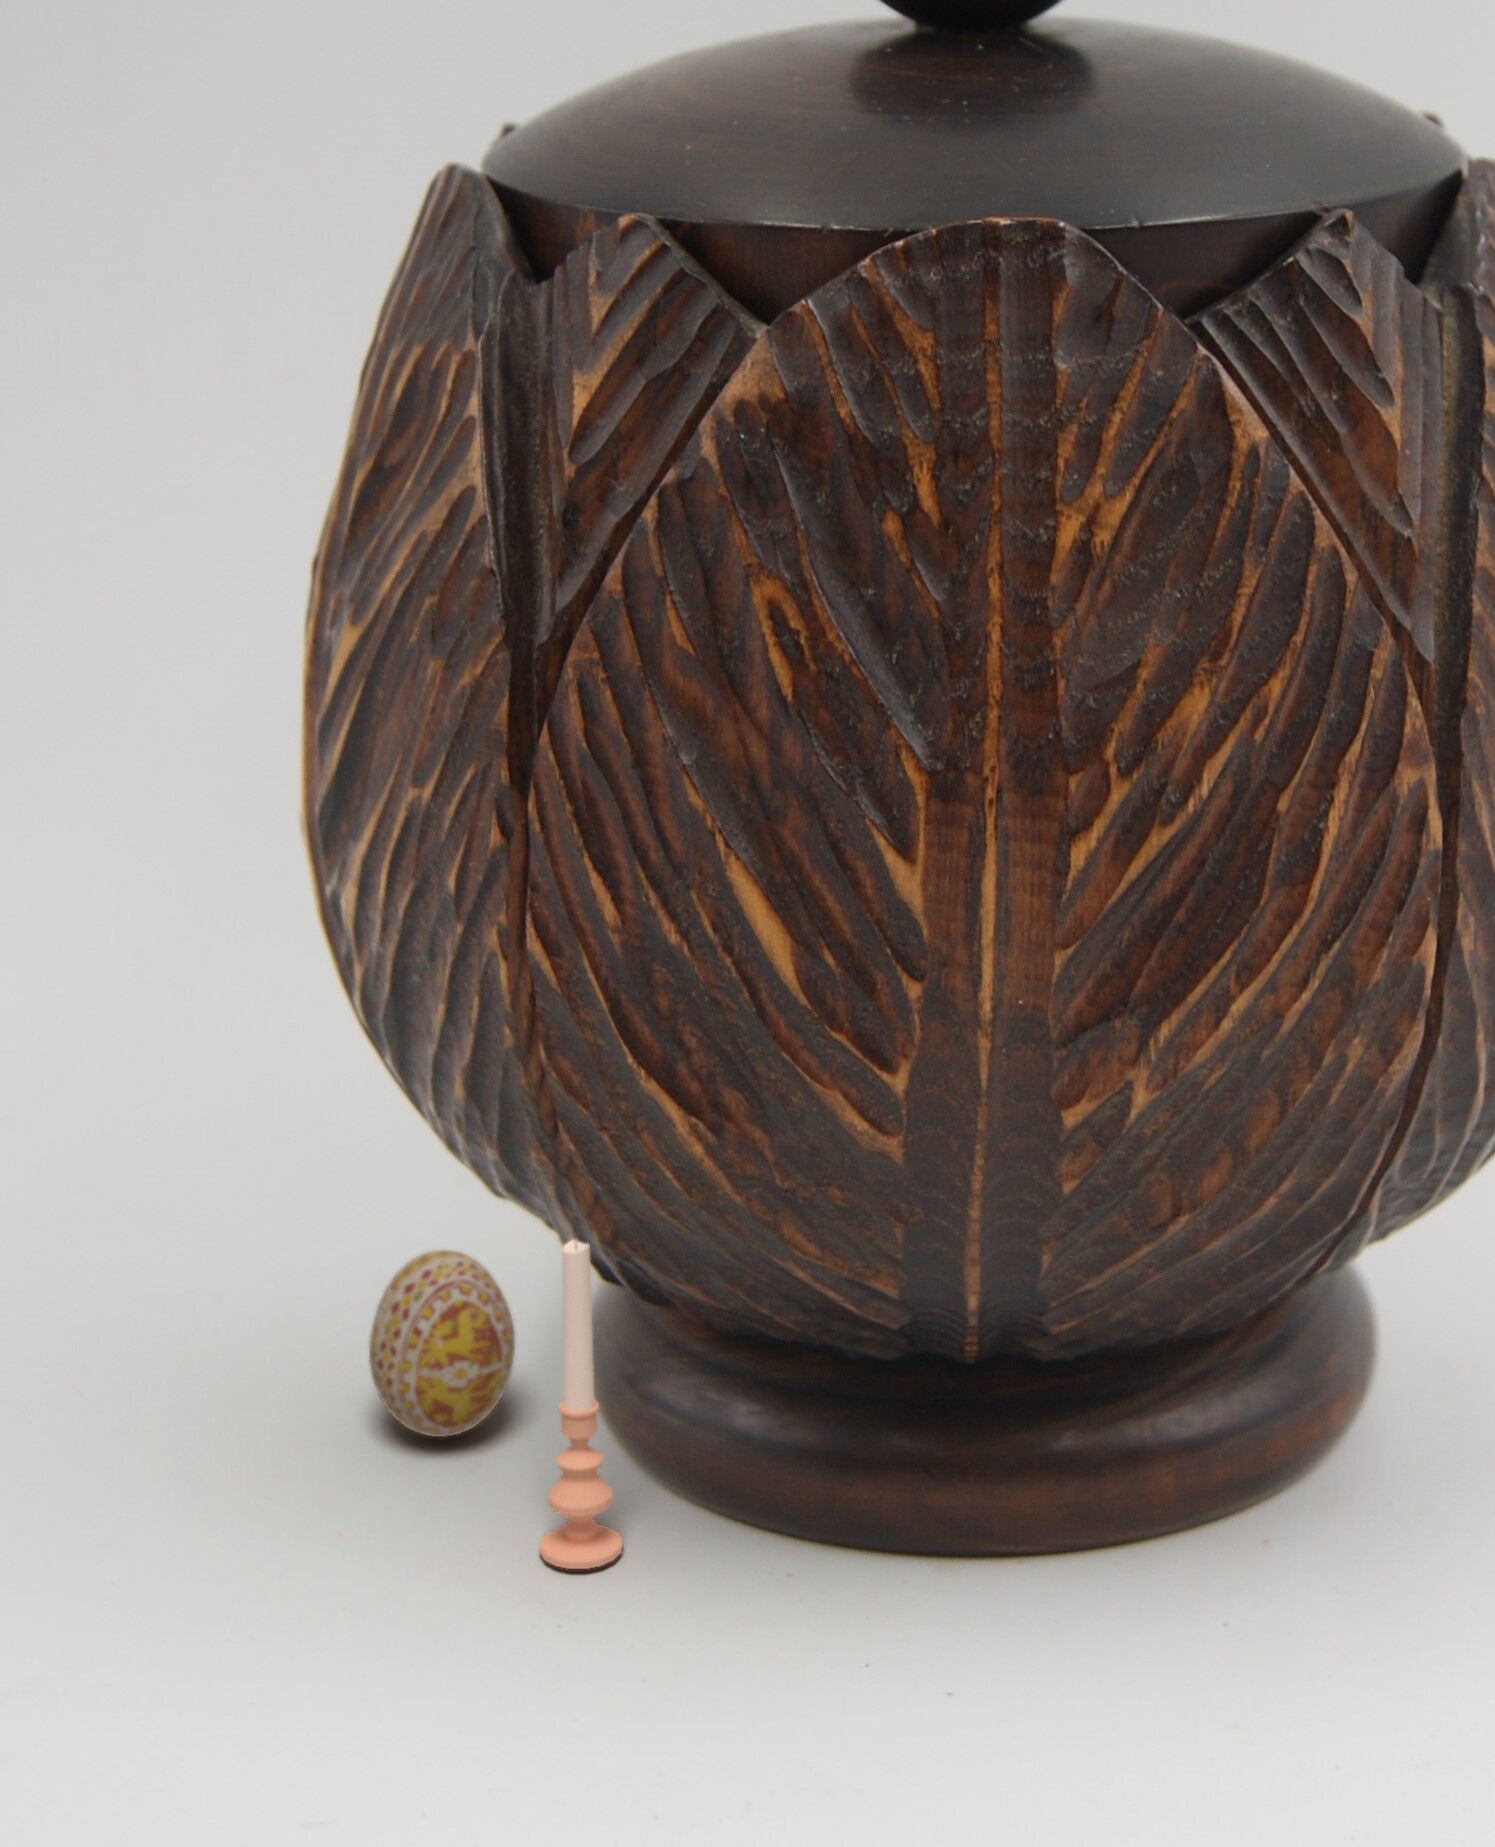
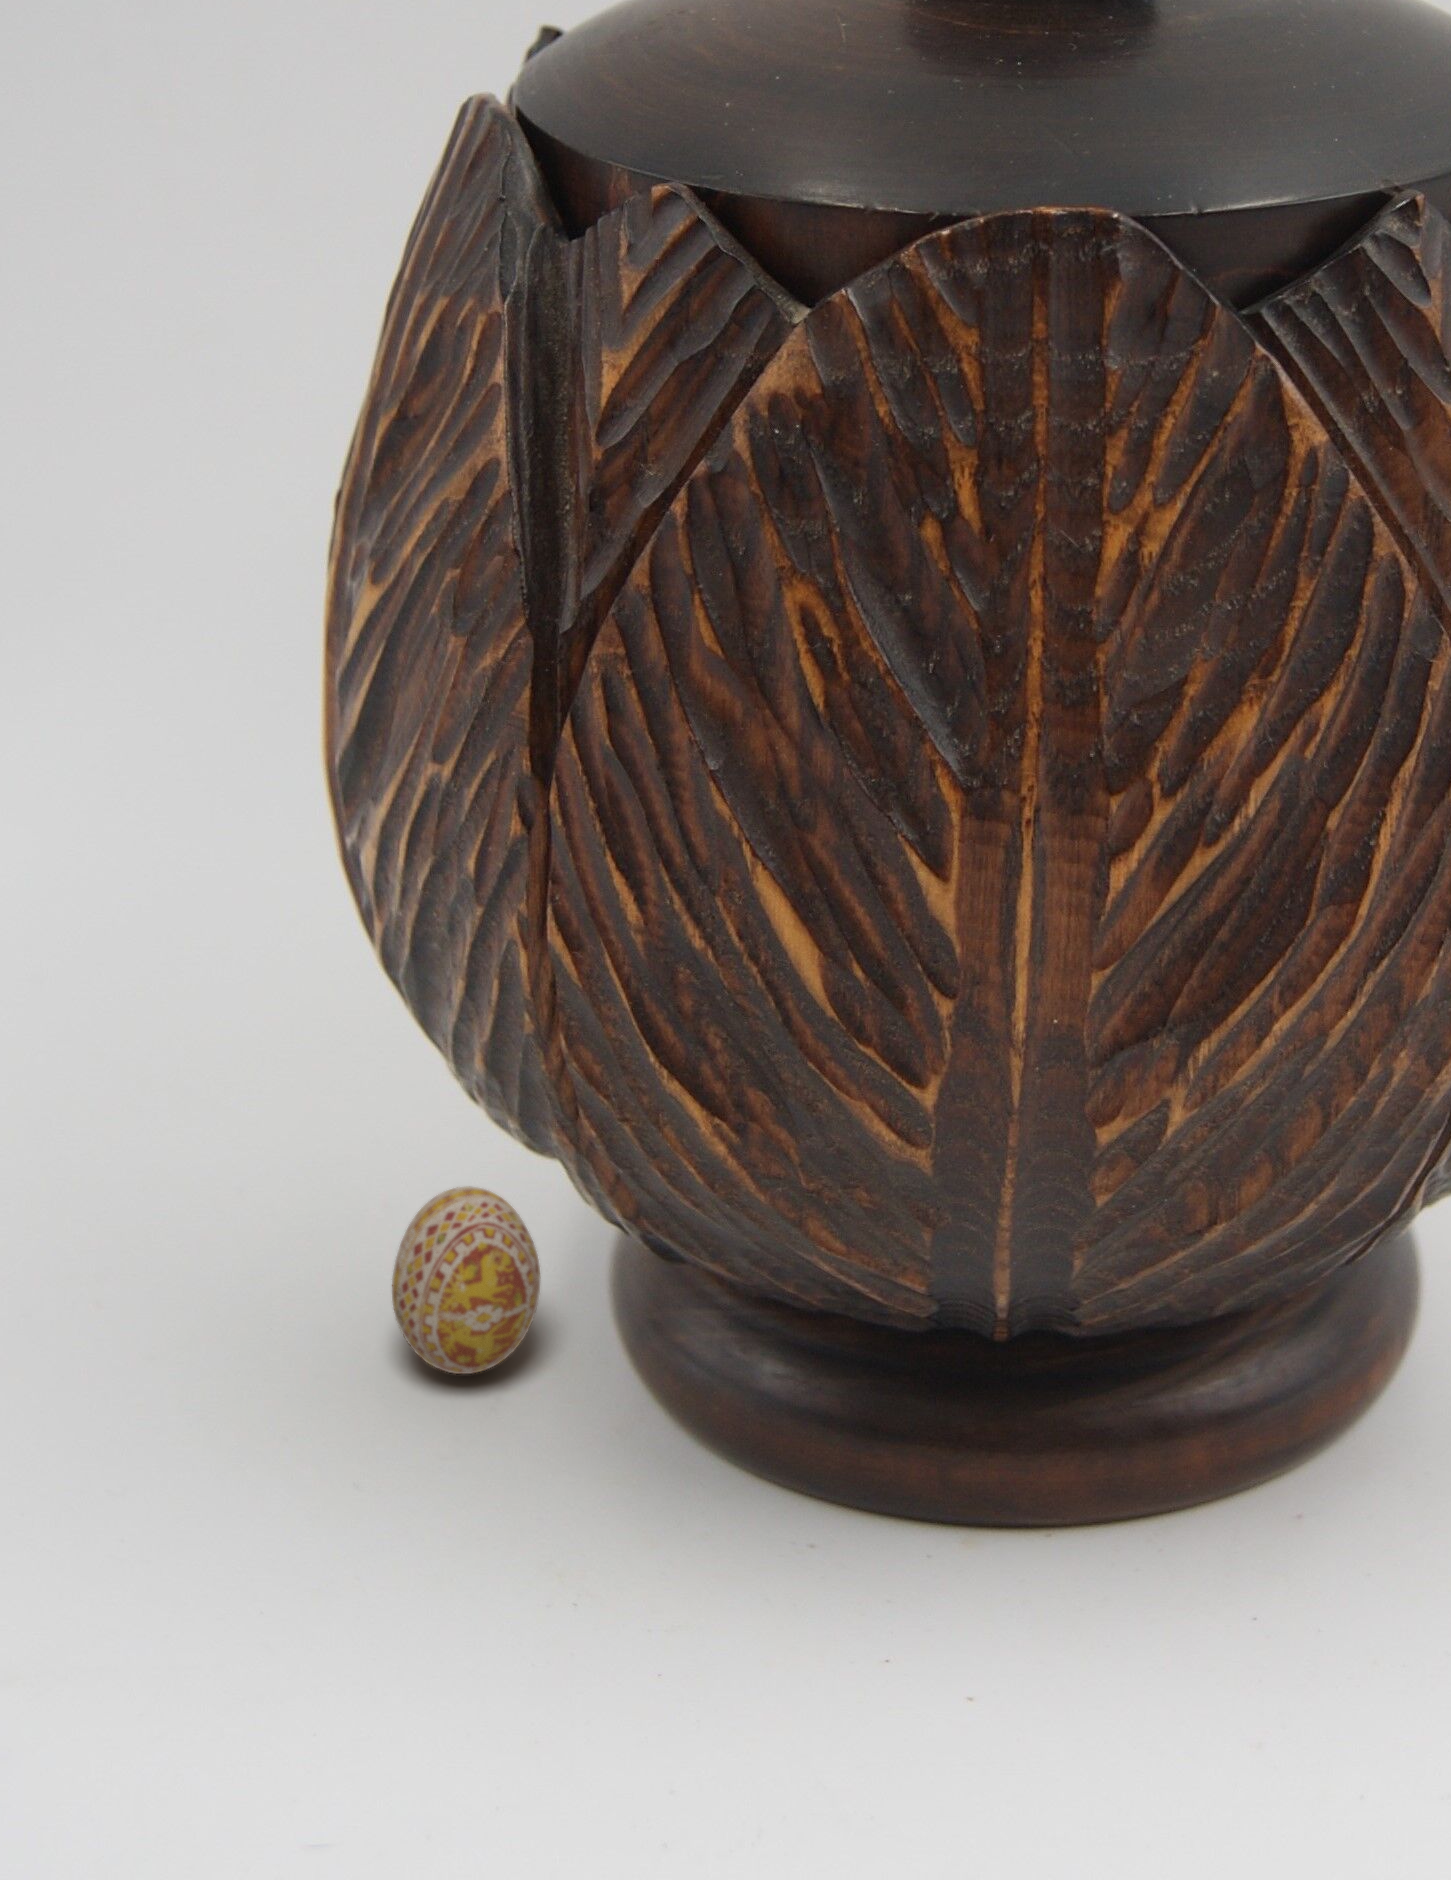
candle: present [539,1240,623,1569] -> none [560,1205,644,1532]

